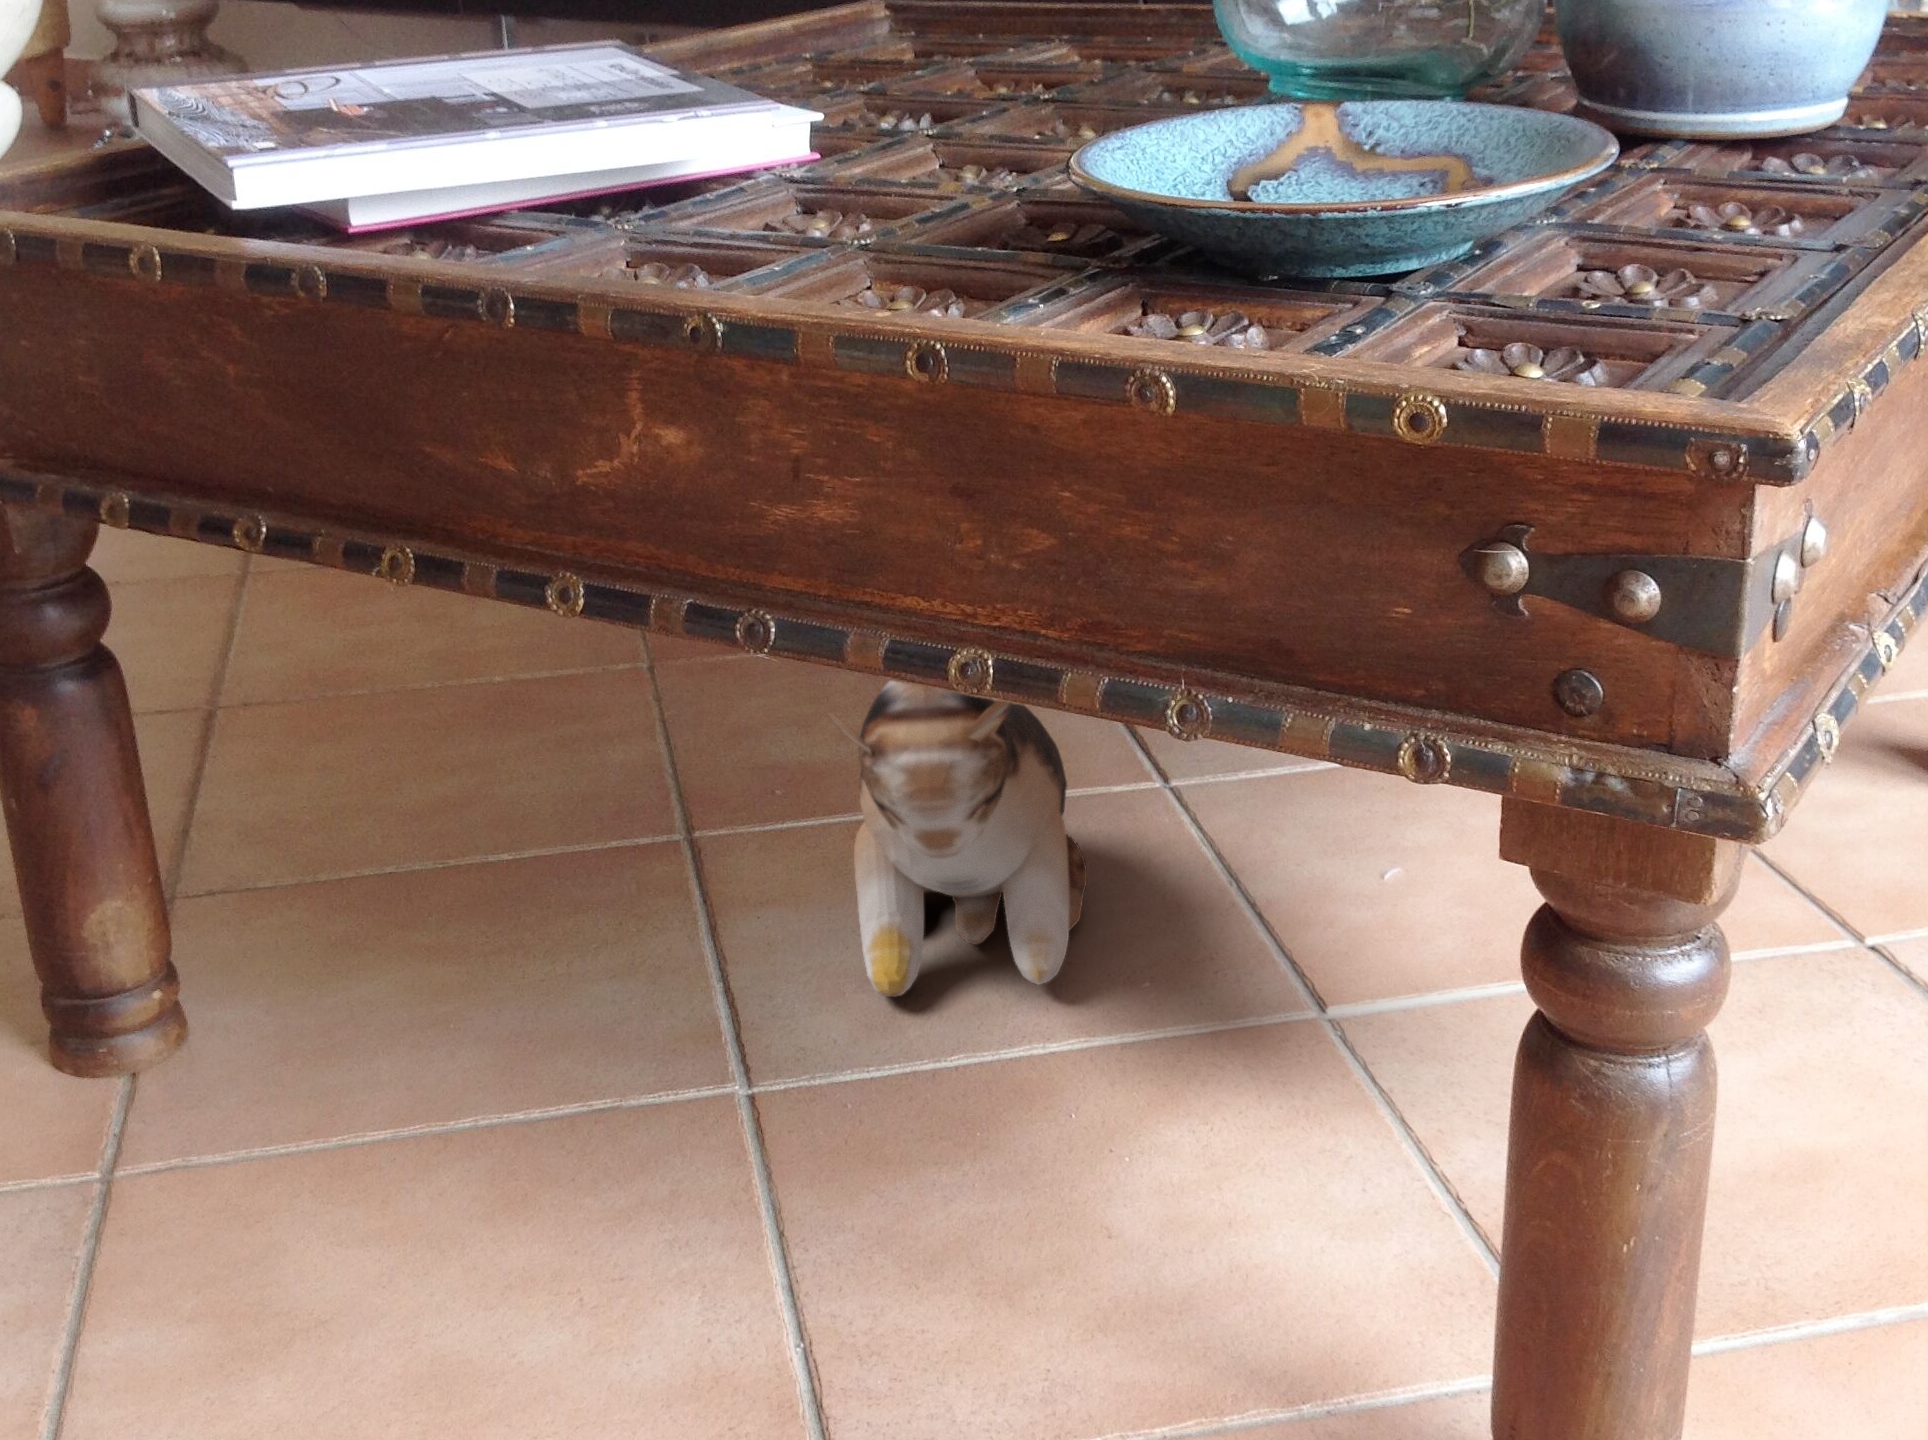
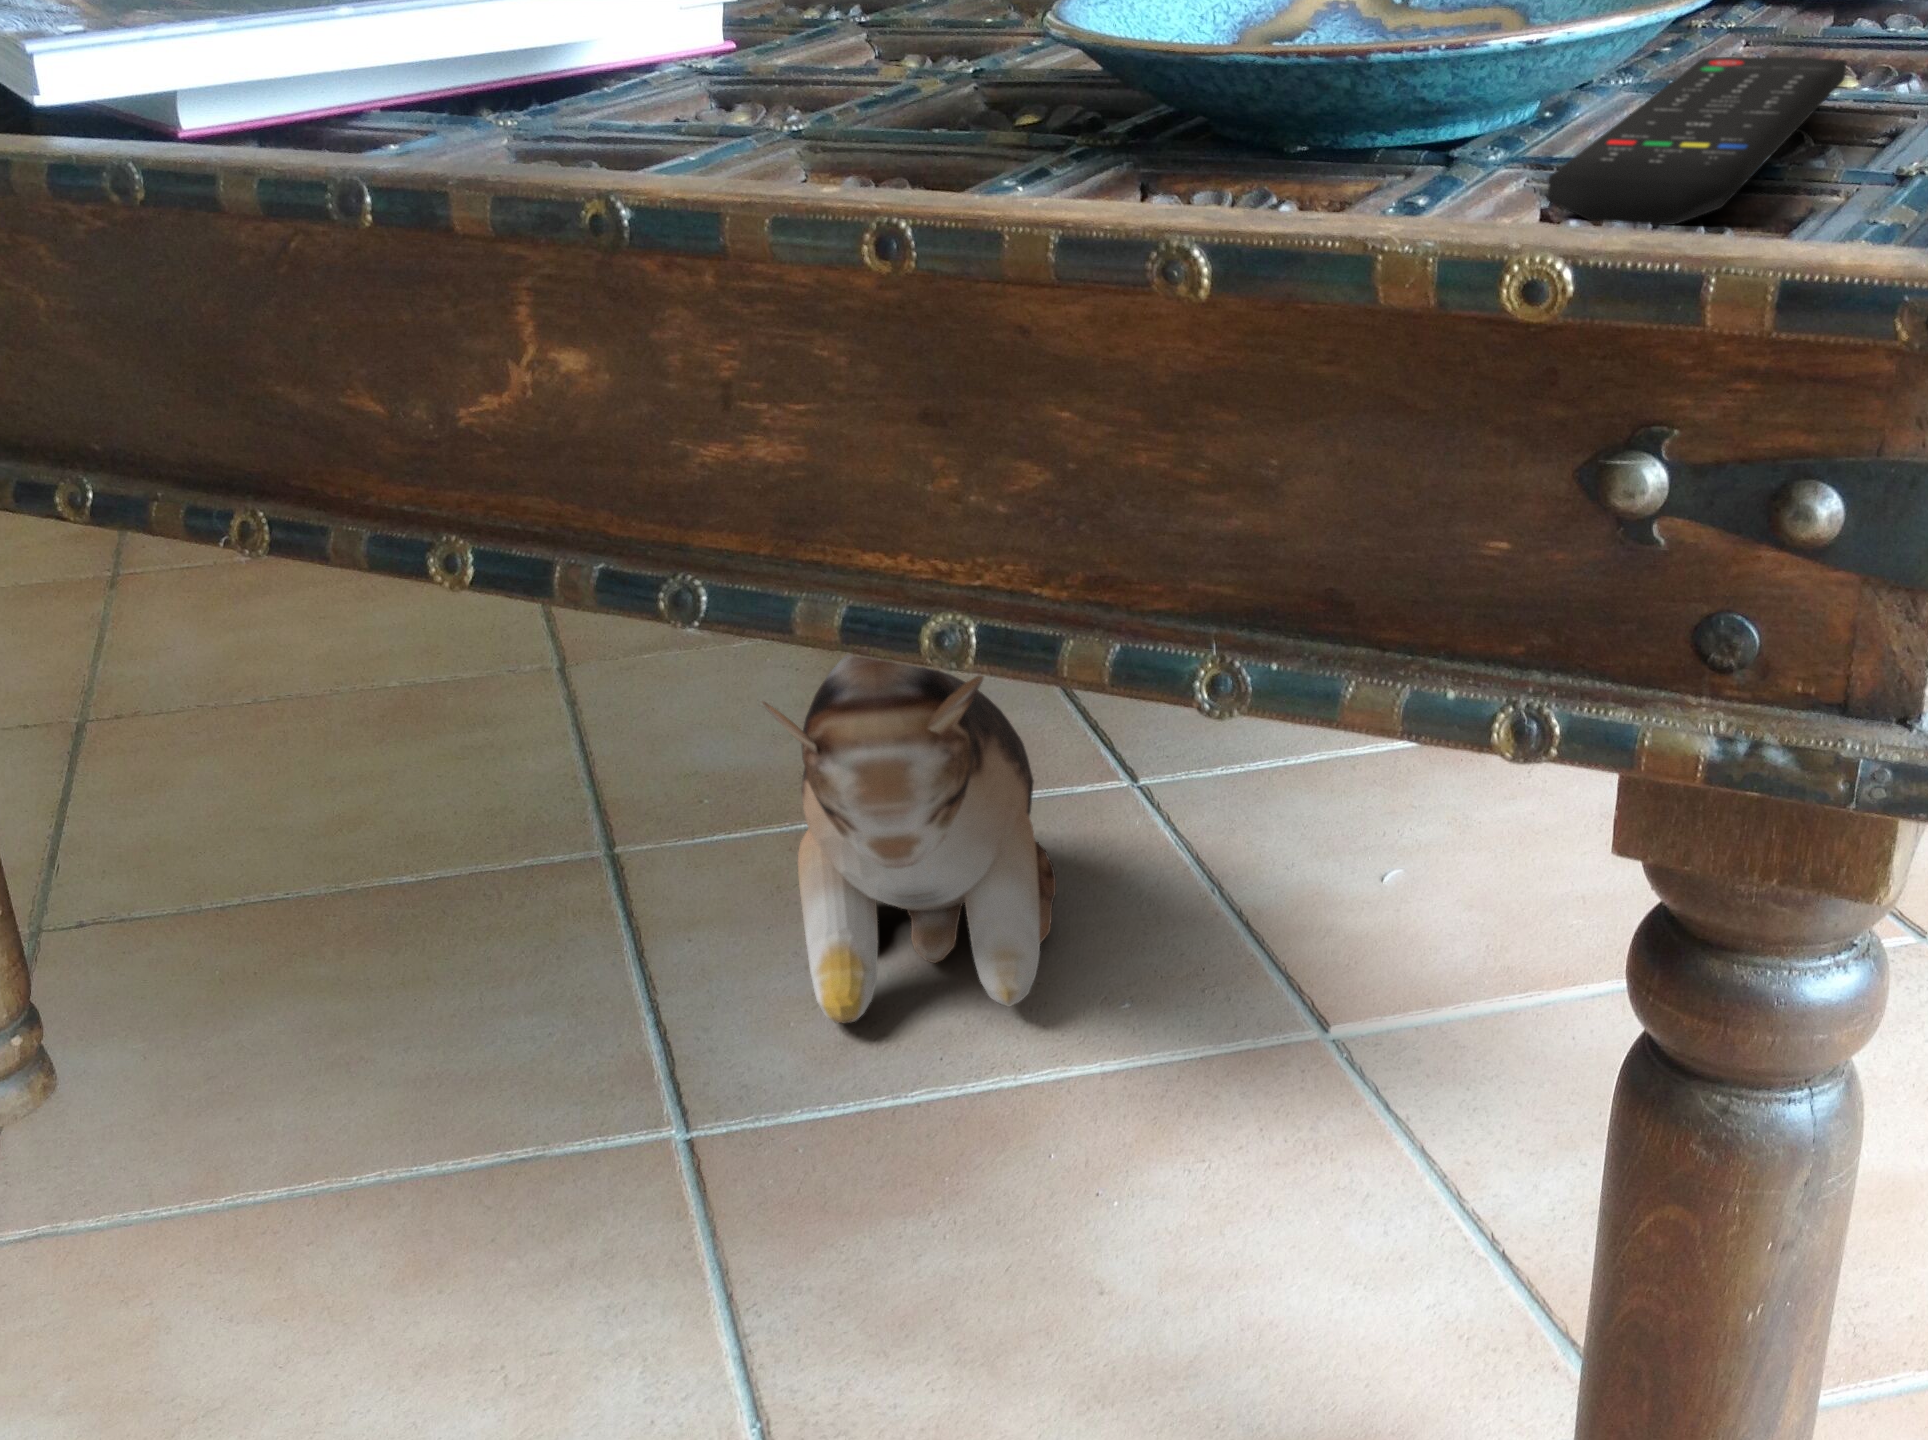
remote control: none [1451,207,1721,363] -> present [1548,57,1846,225]

